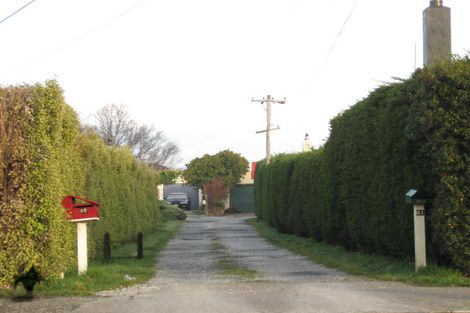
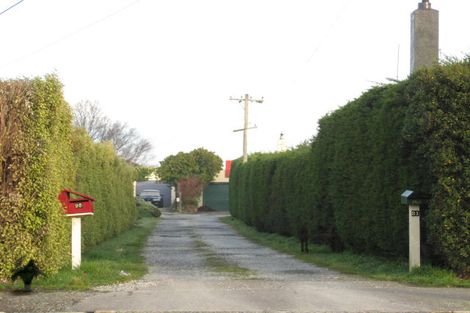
bench: present [103,231,143,260] -> present [301,226,340,253]

